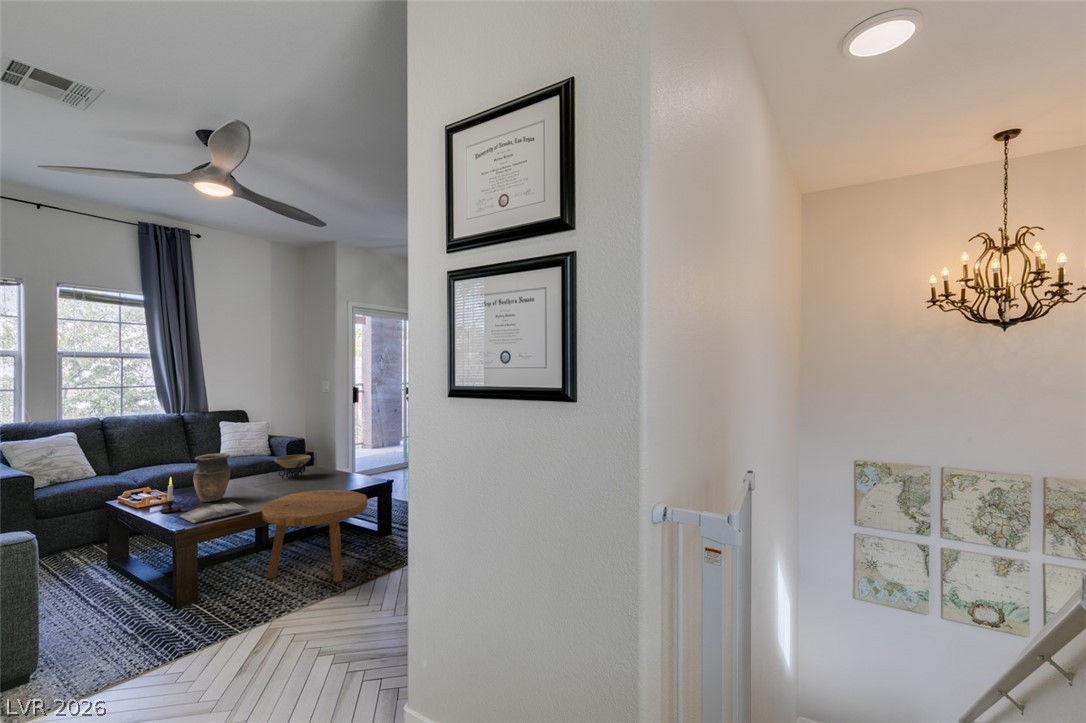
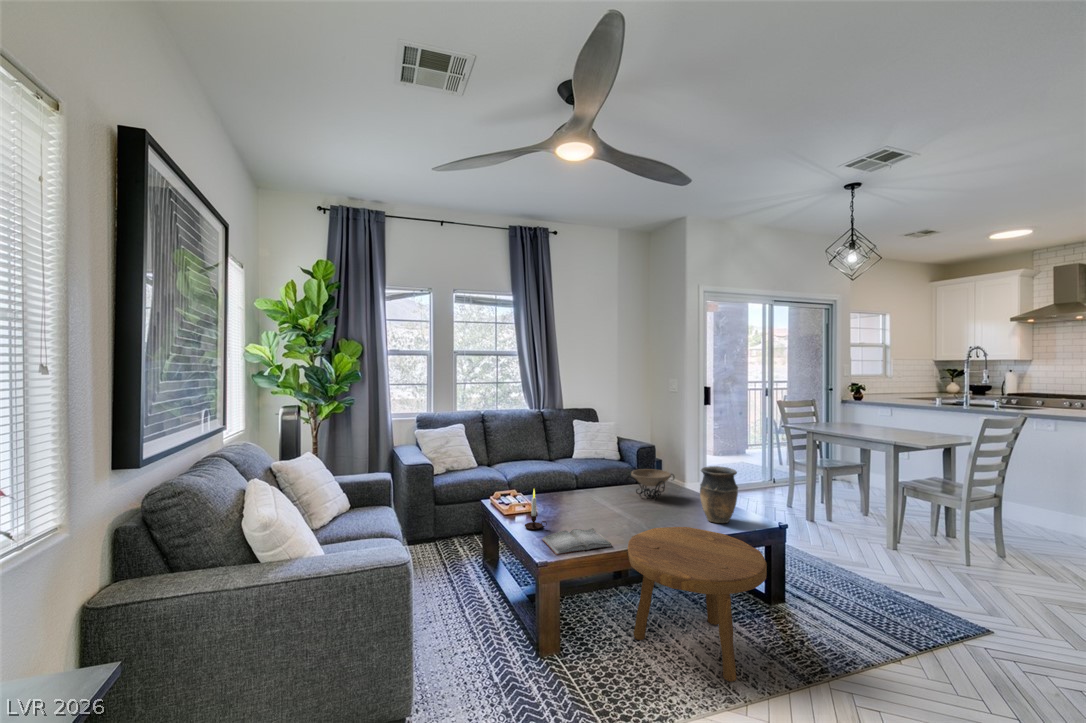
vase: present [193,453,231,502] -> present [700,466,738,523]

